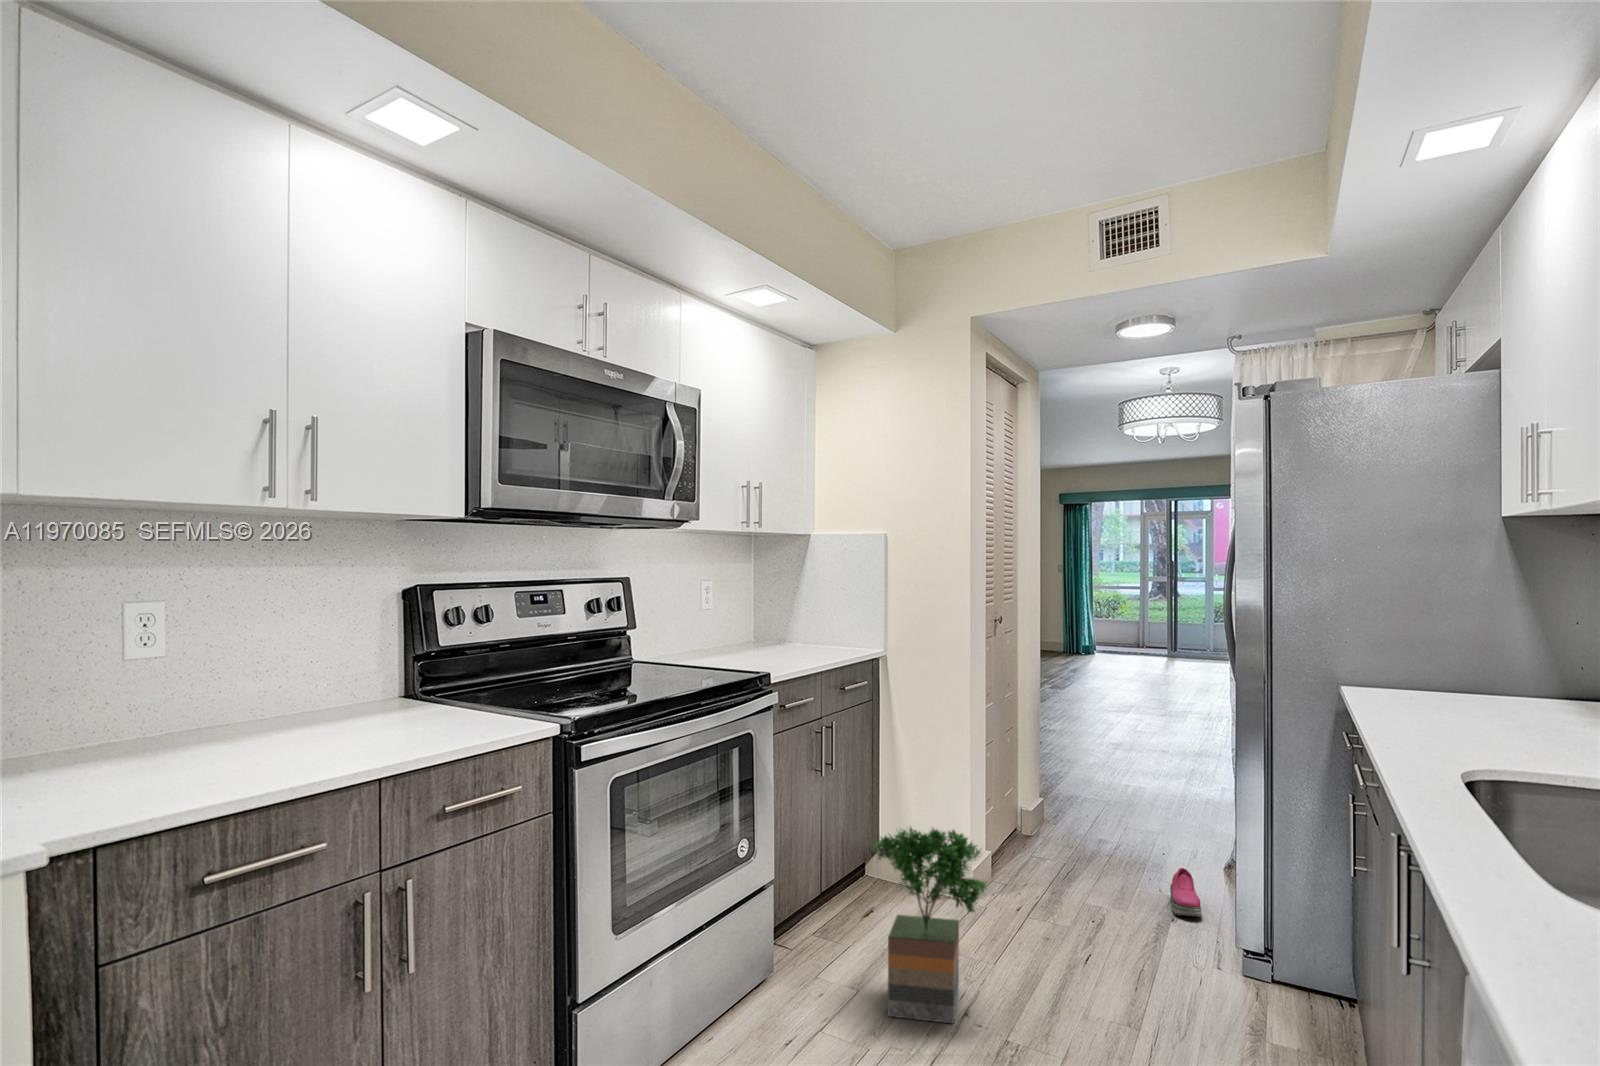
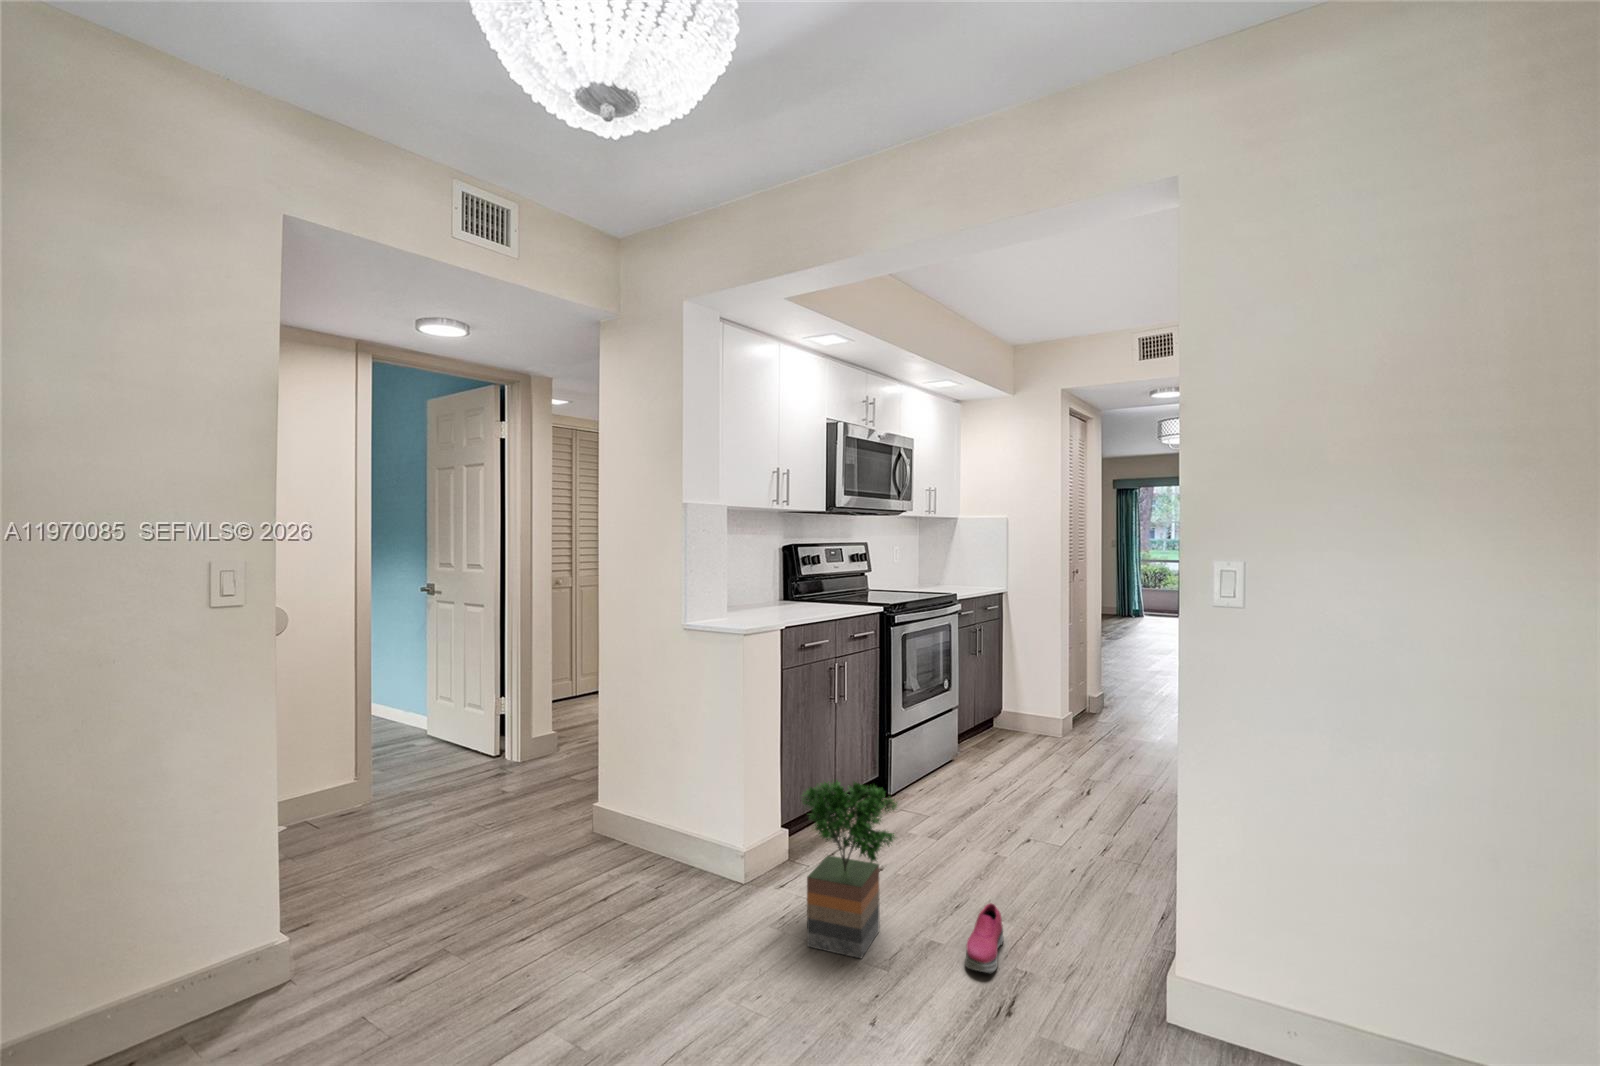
shoe: present [1170,868,1202,917] -> present [965,903,1004,973]

